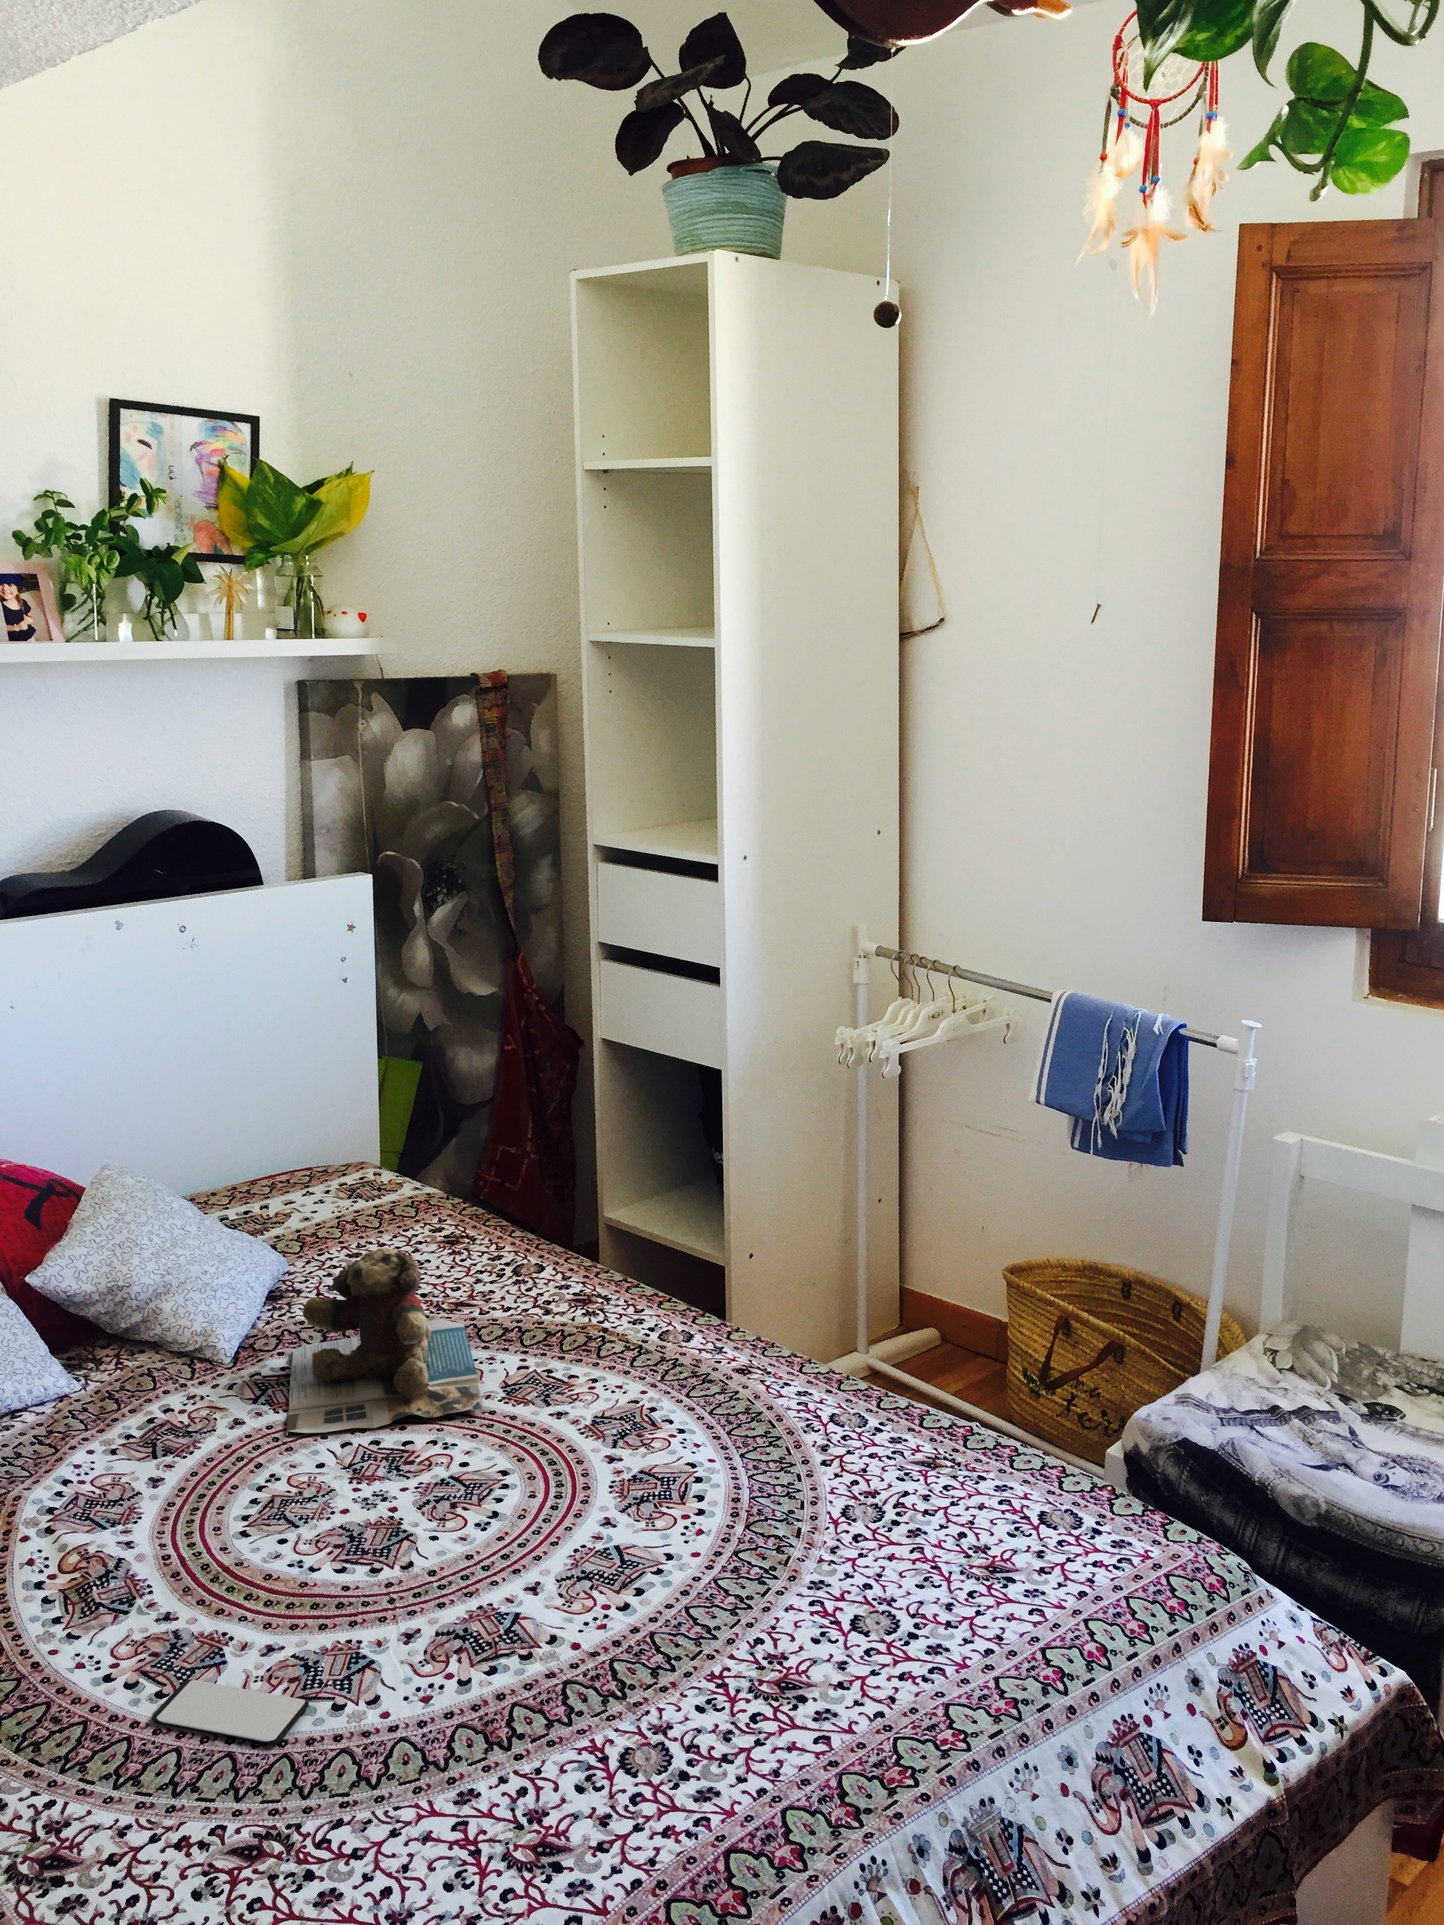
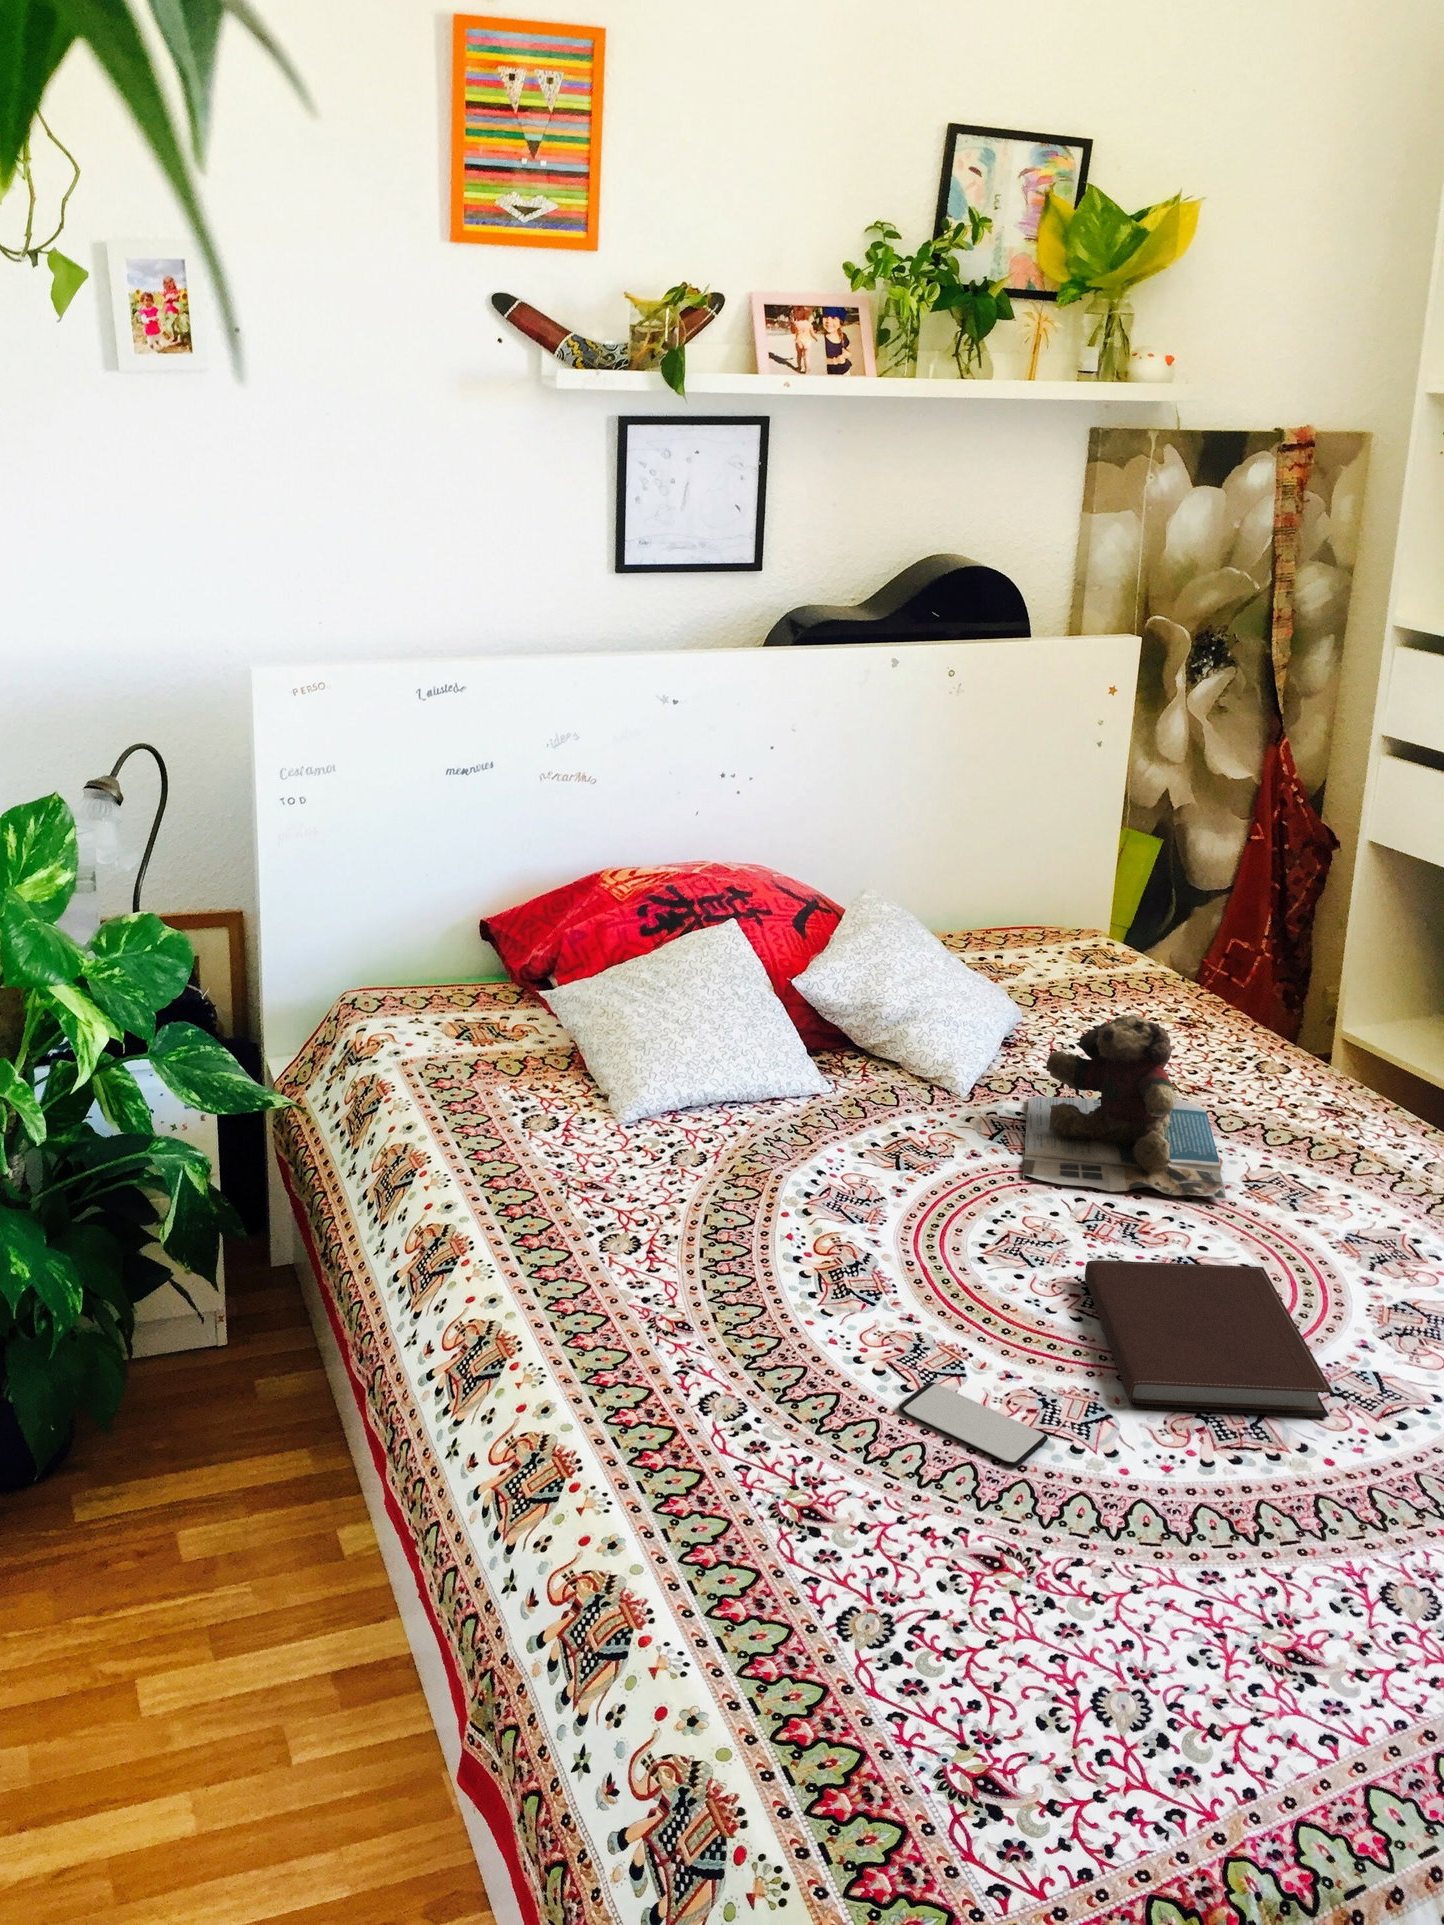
notebook: none [347,1469,576,1645] -> present [1085,1260,1333,1417]

